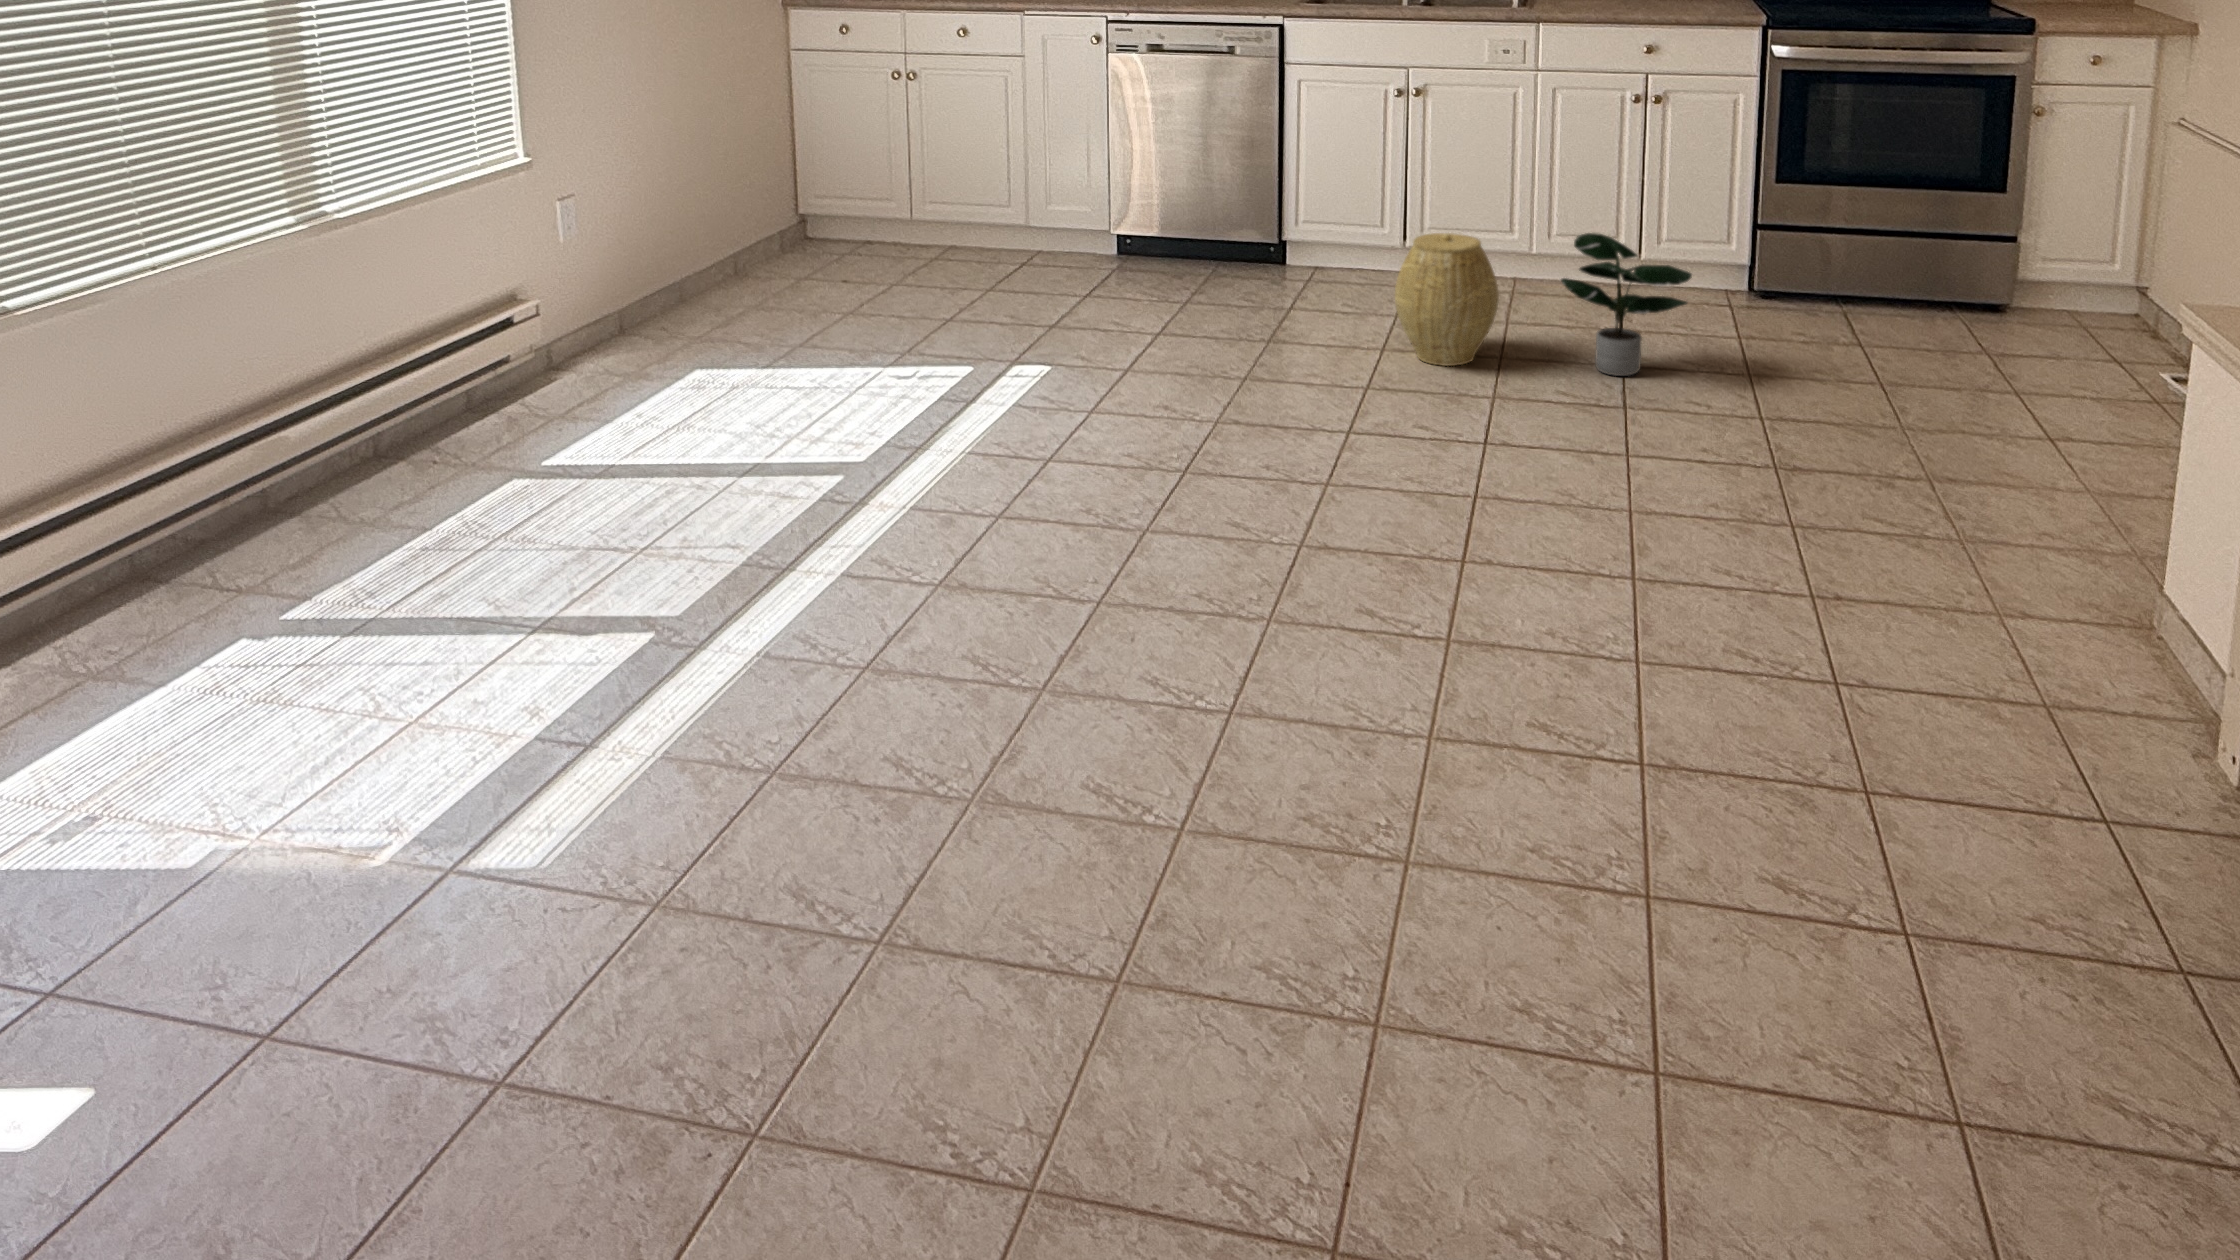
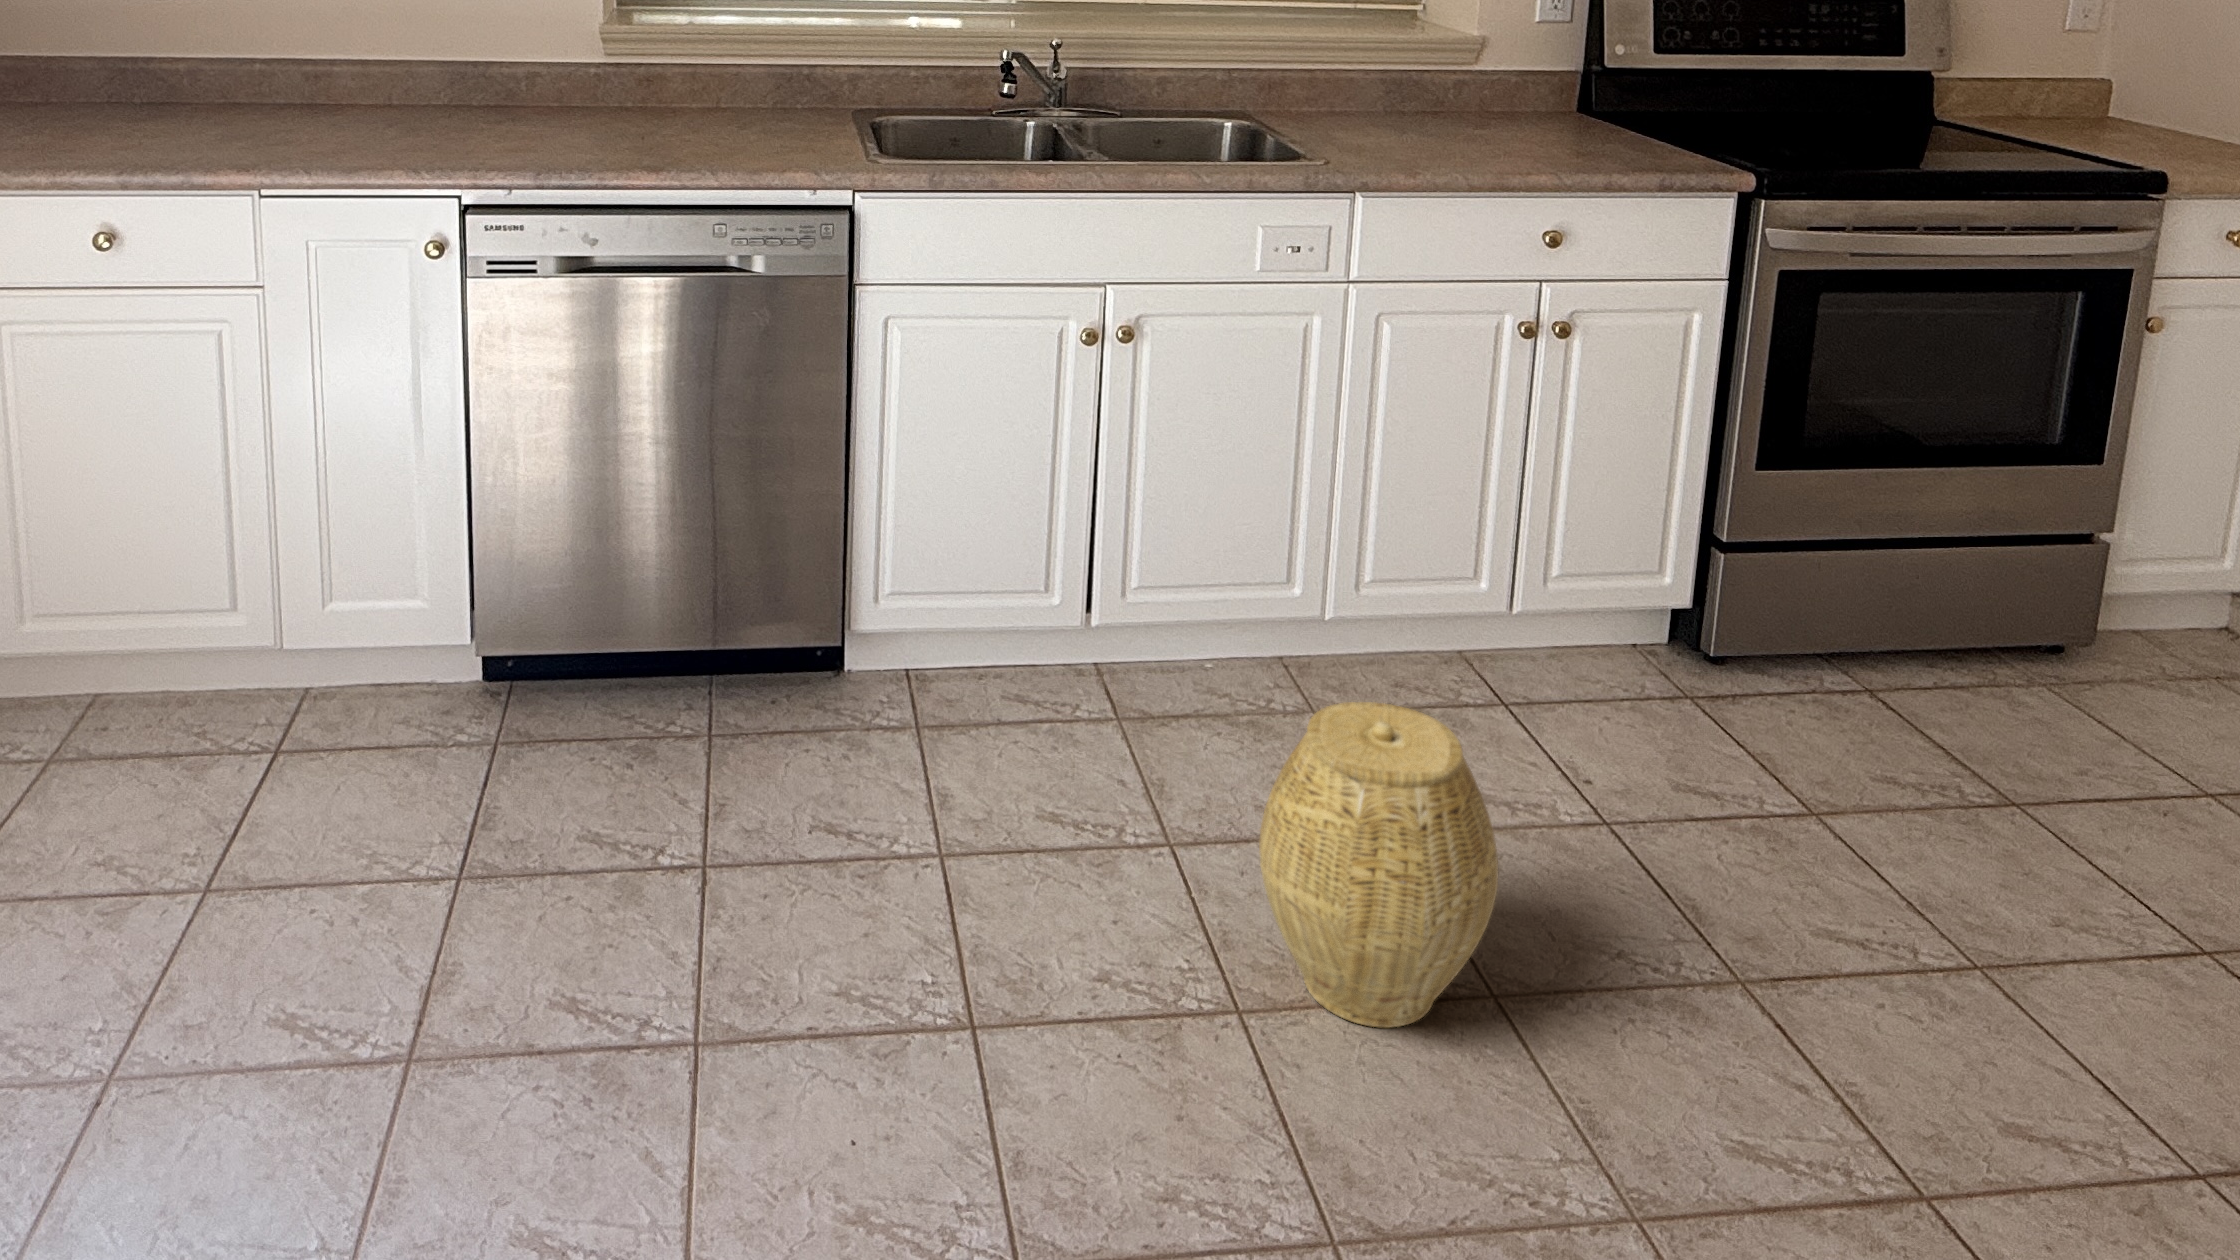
potted plant: present [1561,233,1692,376] -> none [1617,668,1904,999]

